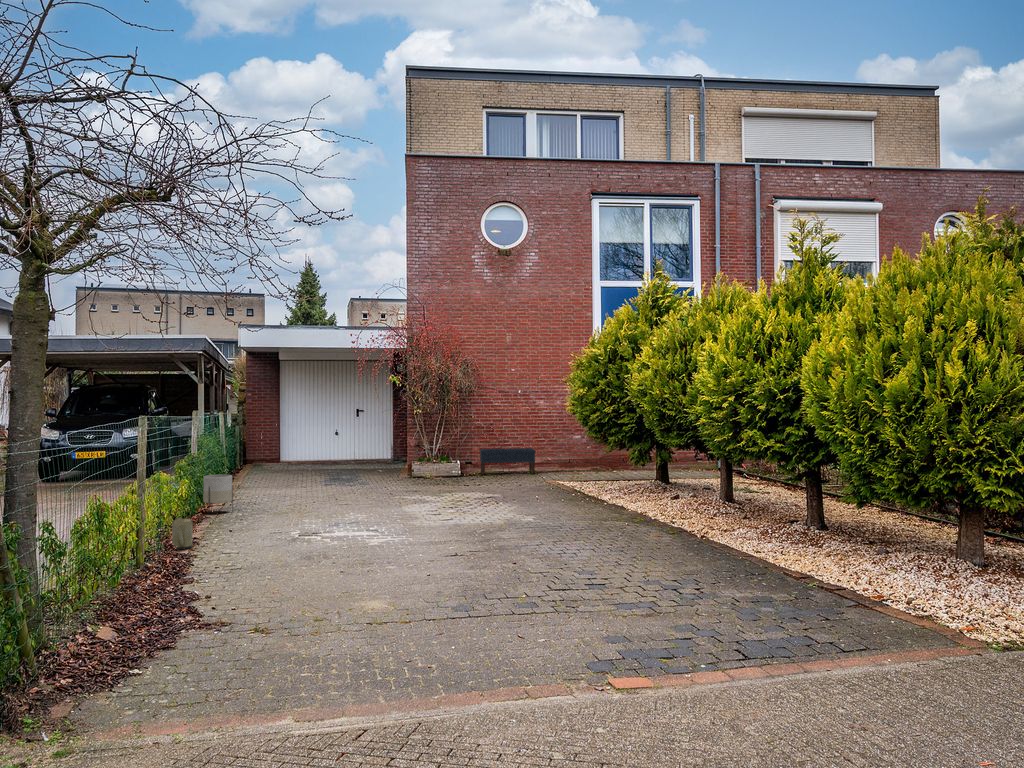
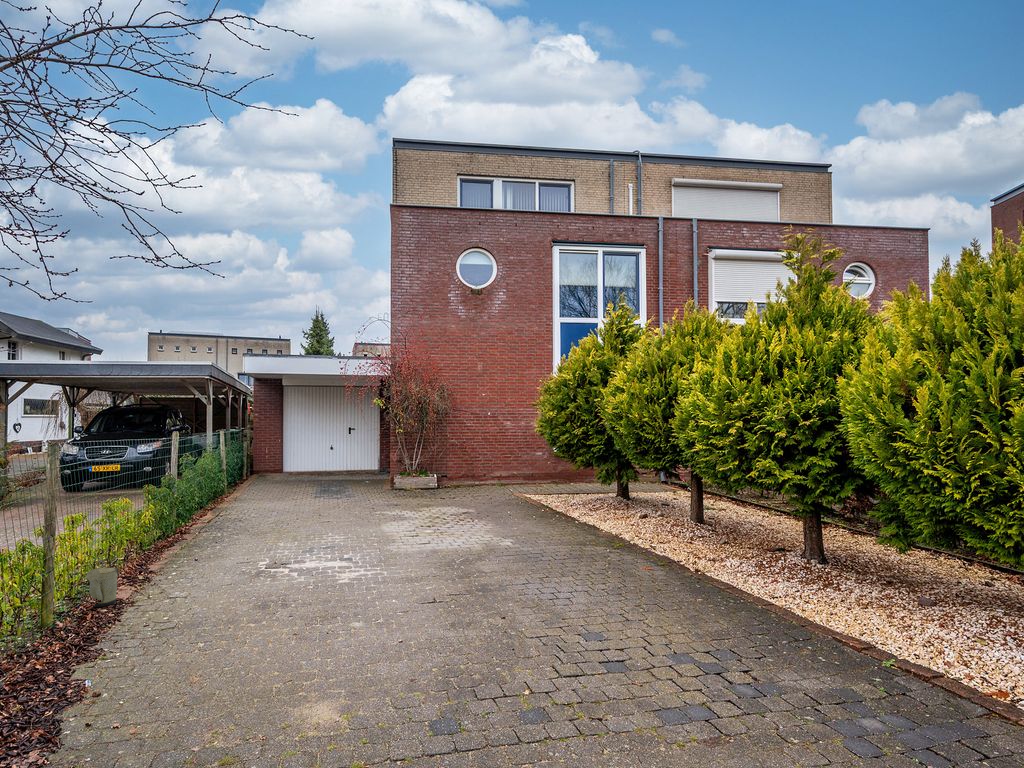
bench: present [480,448,535,475] -> none [454,464,505,489]
planter: present [203,475,233,504] -> none [165,500,199,544]

